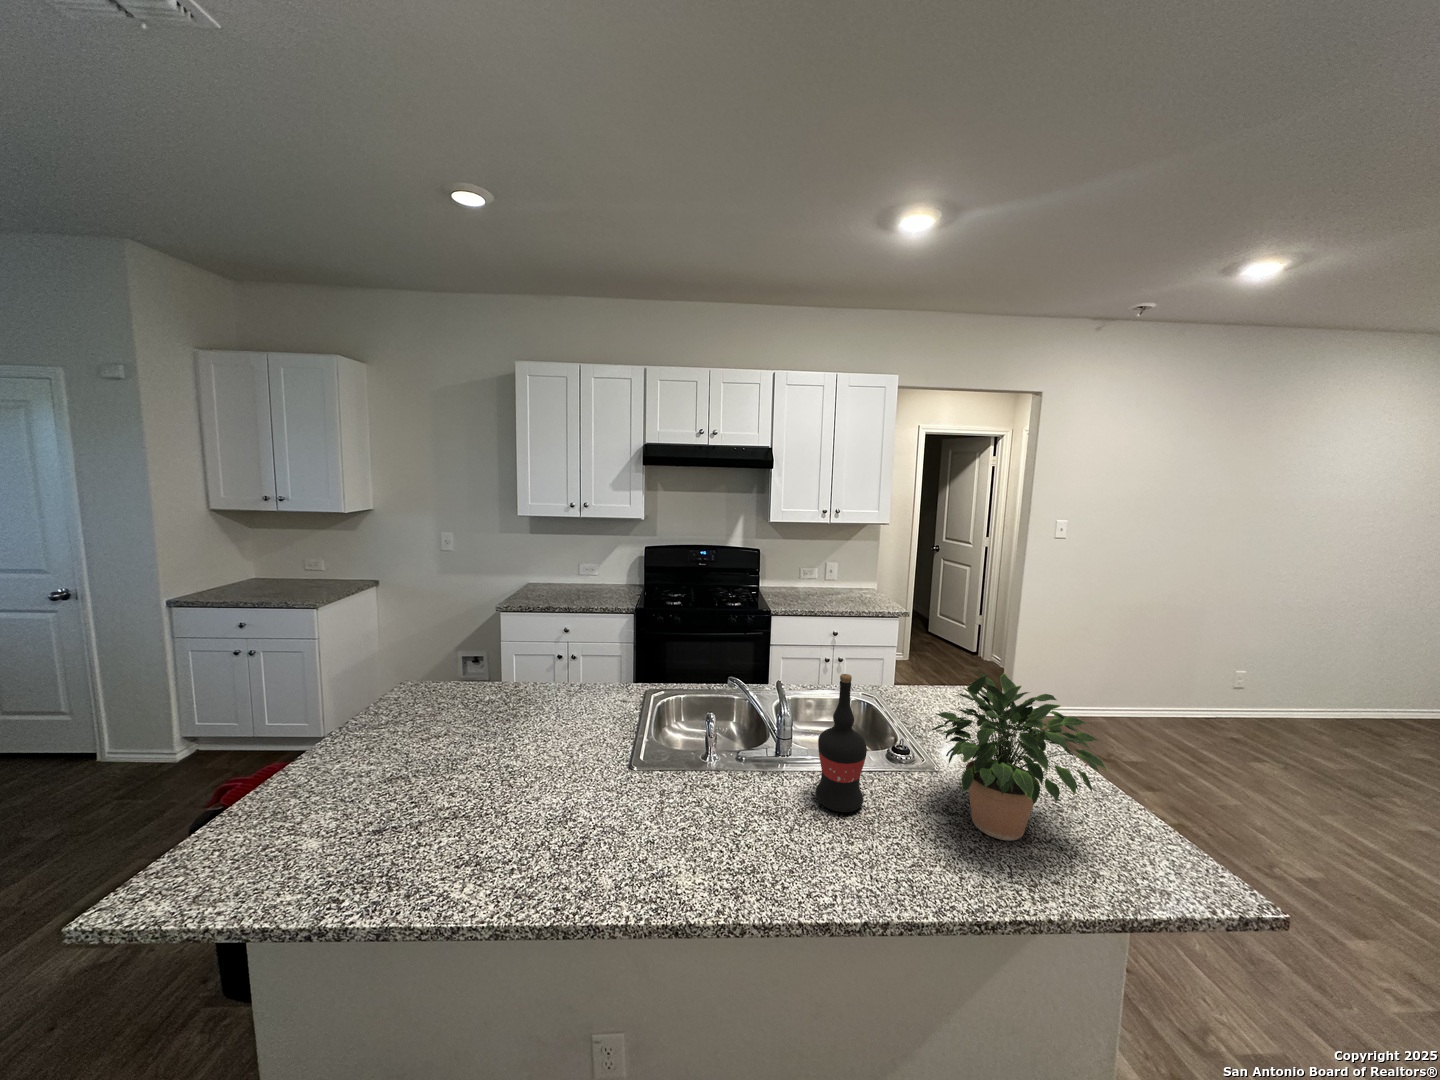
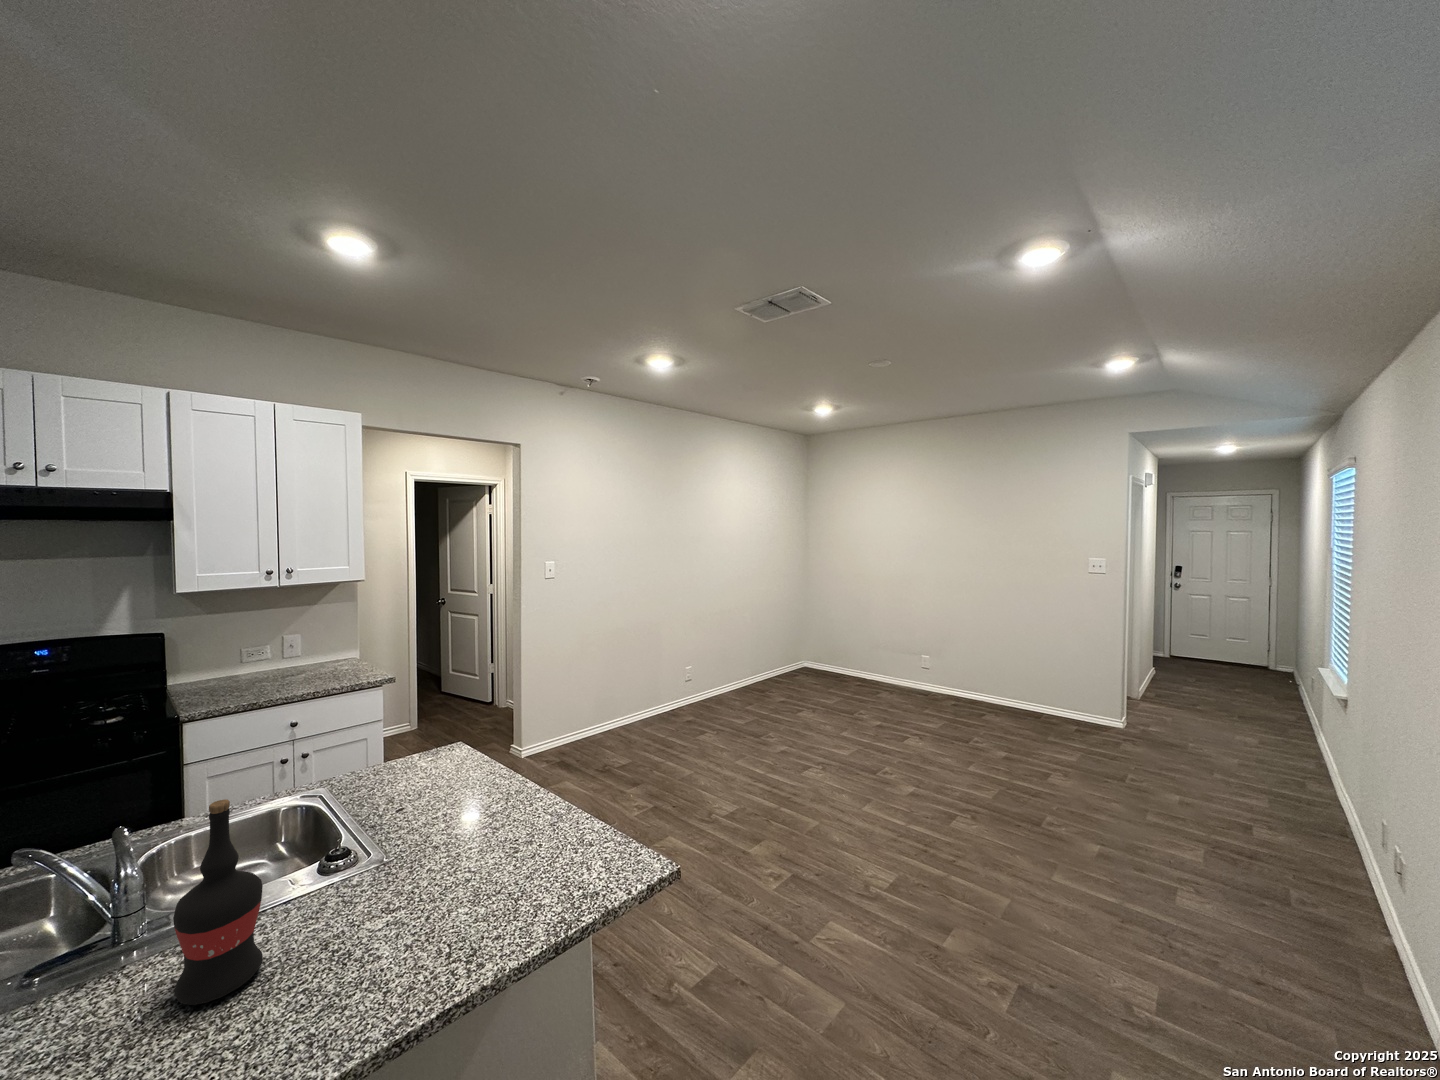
potted plant: present [928,673,1107,841] -> none [355,733,540,920]

